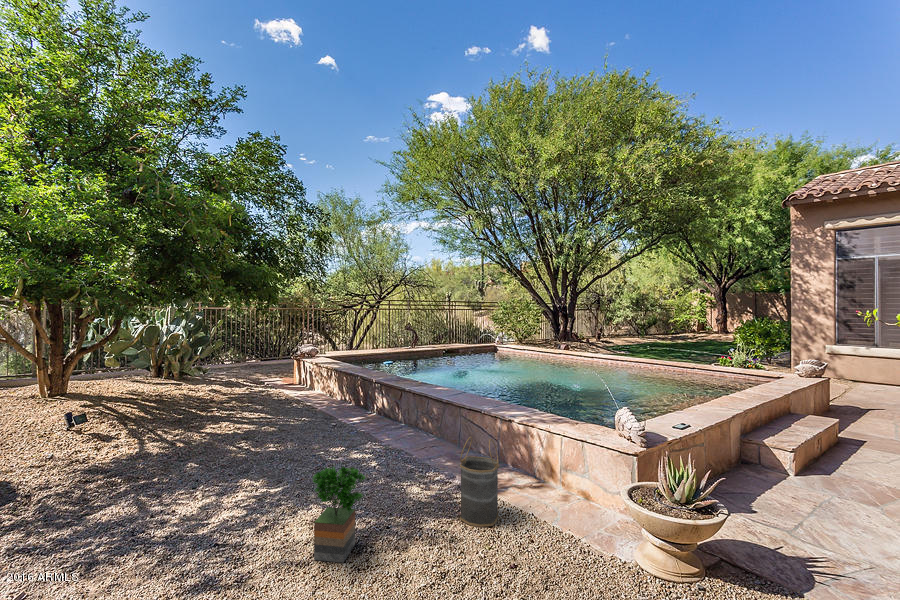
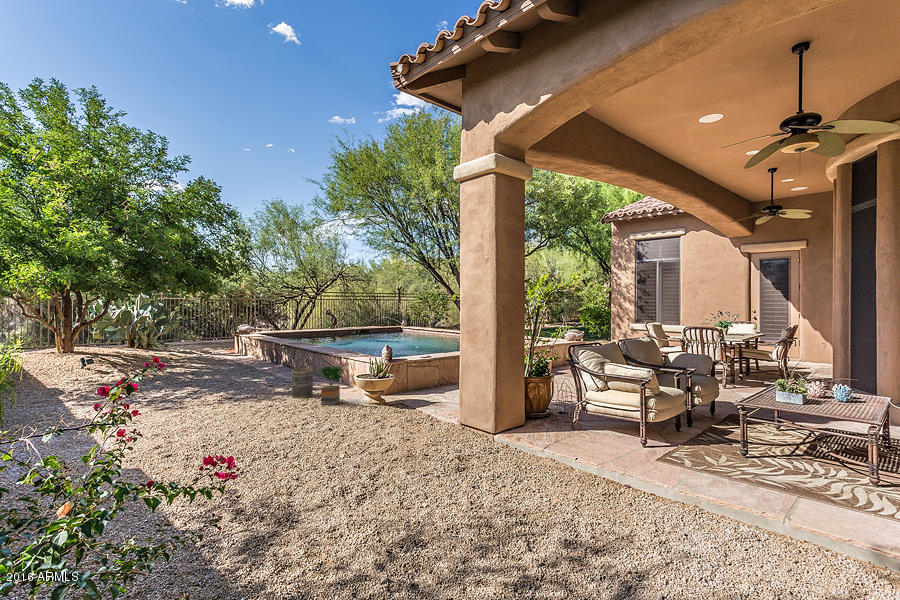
potted tree: present [313,467,365,563] -> present [321,366,344,405]

